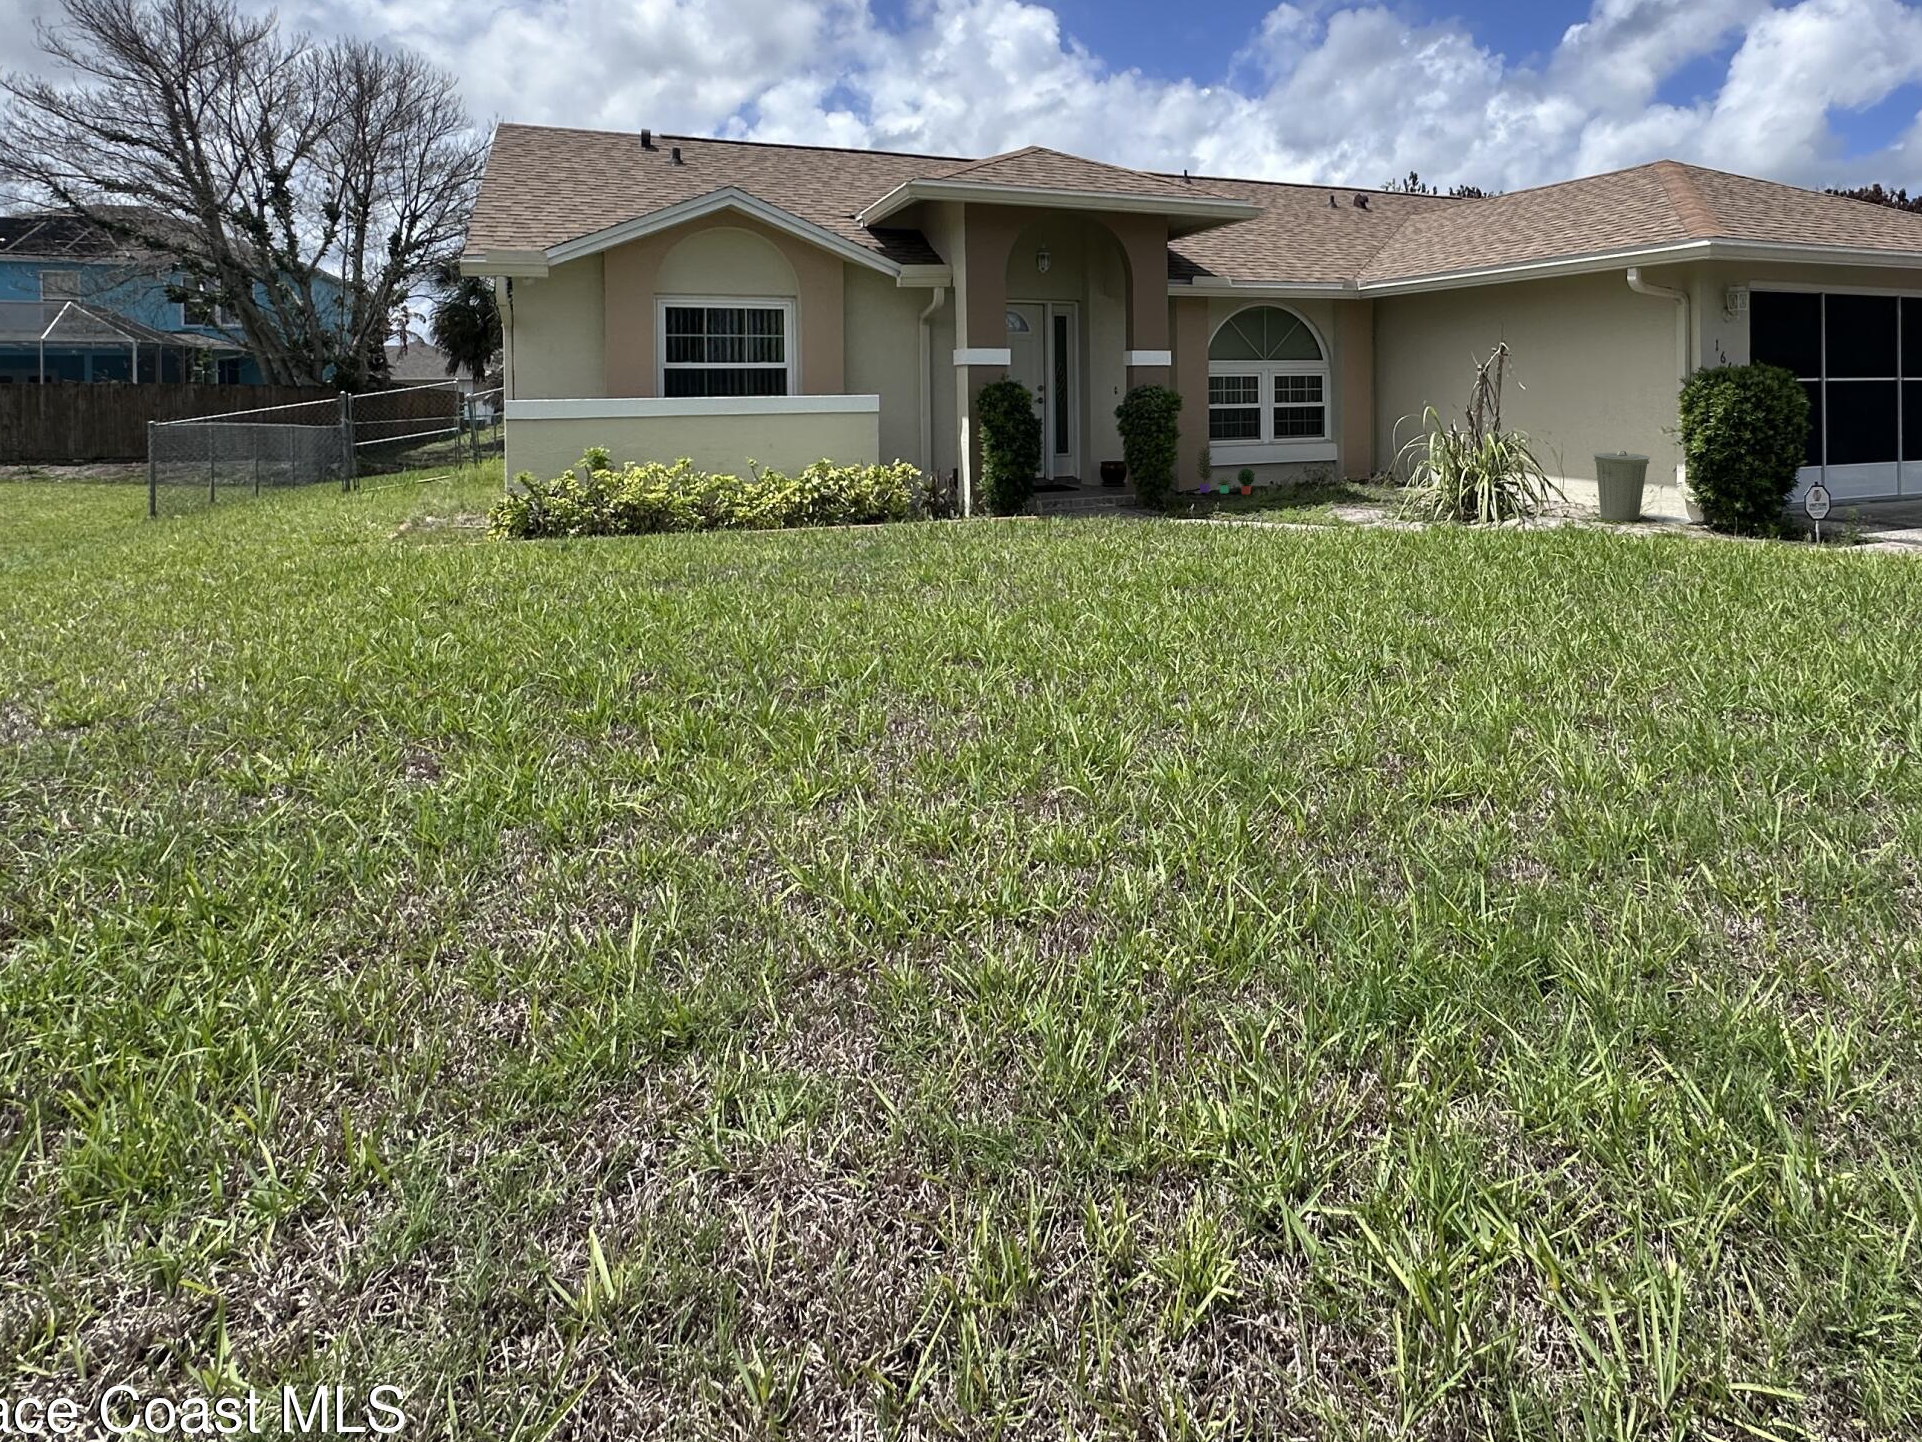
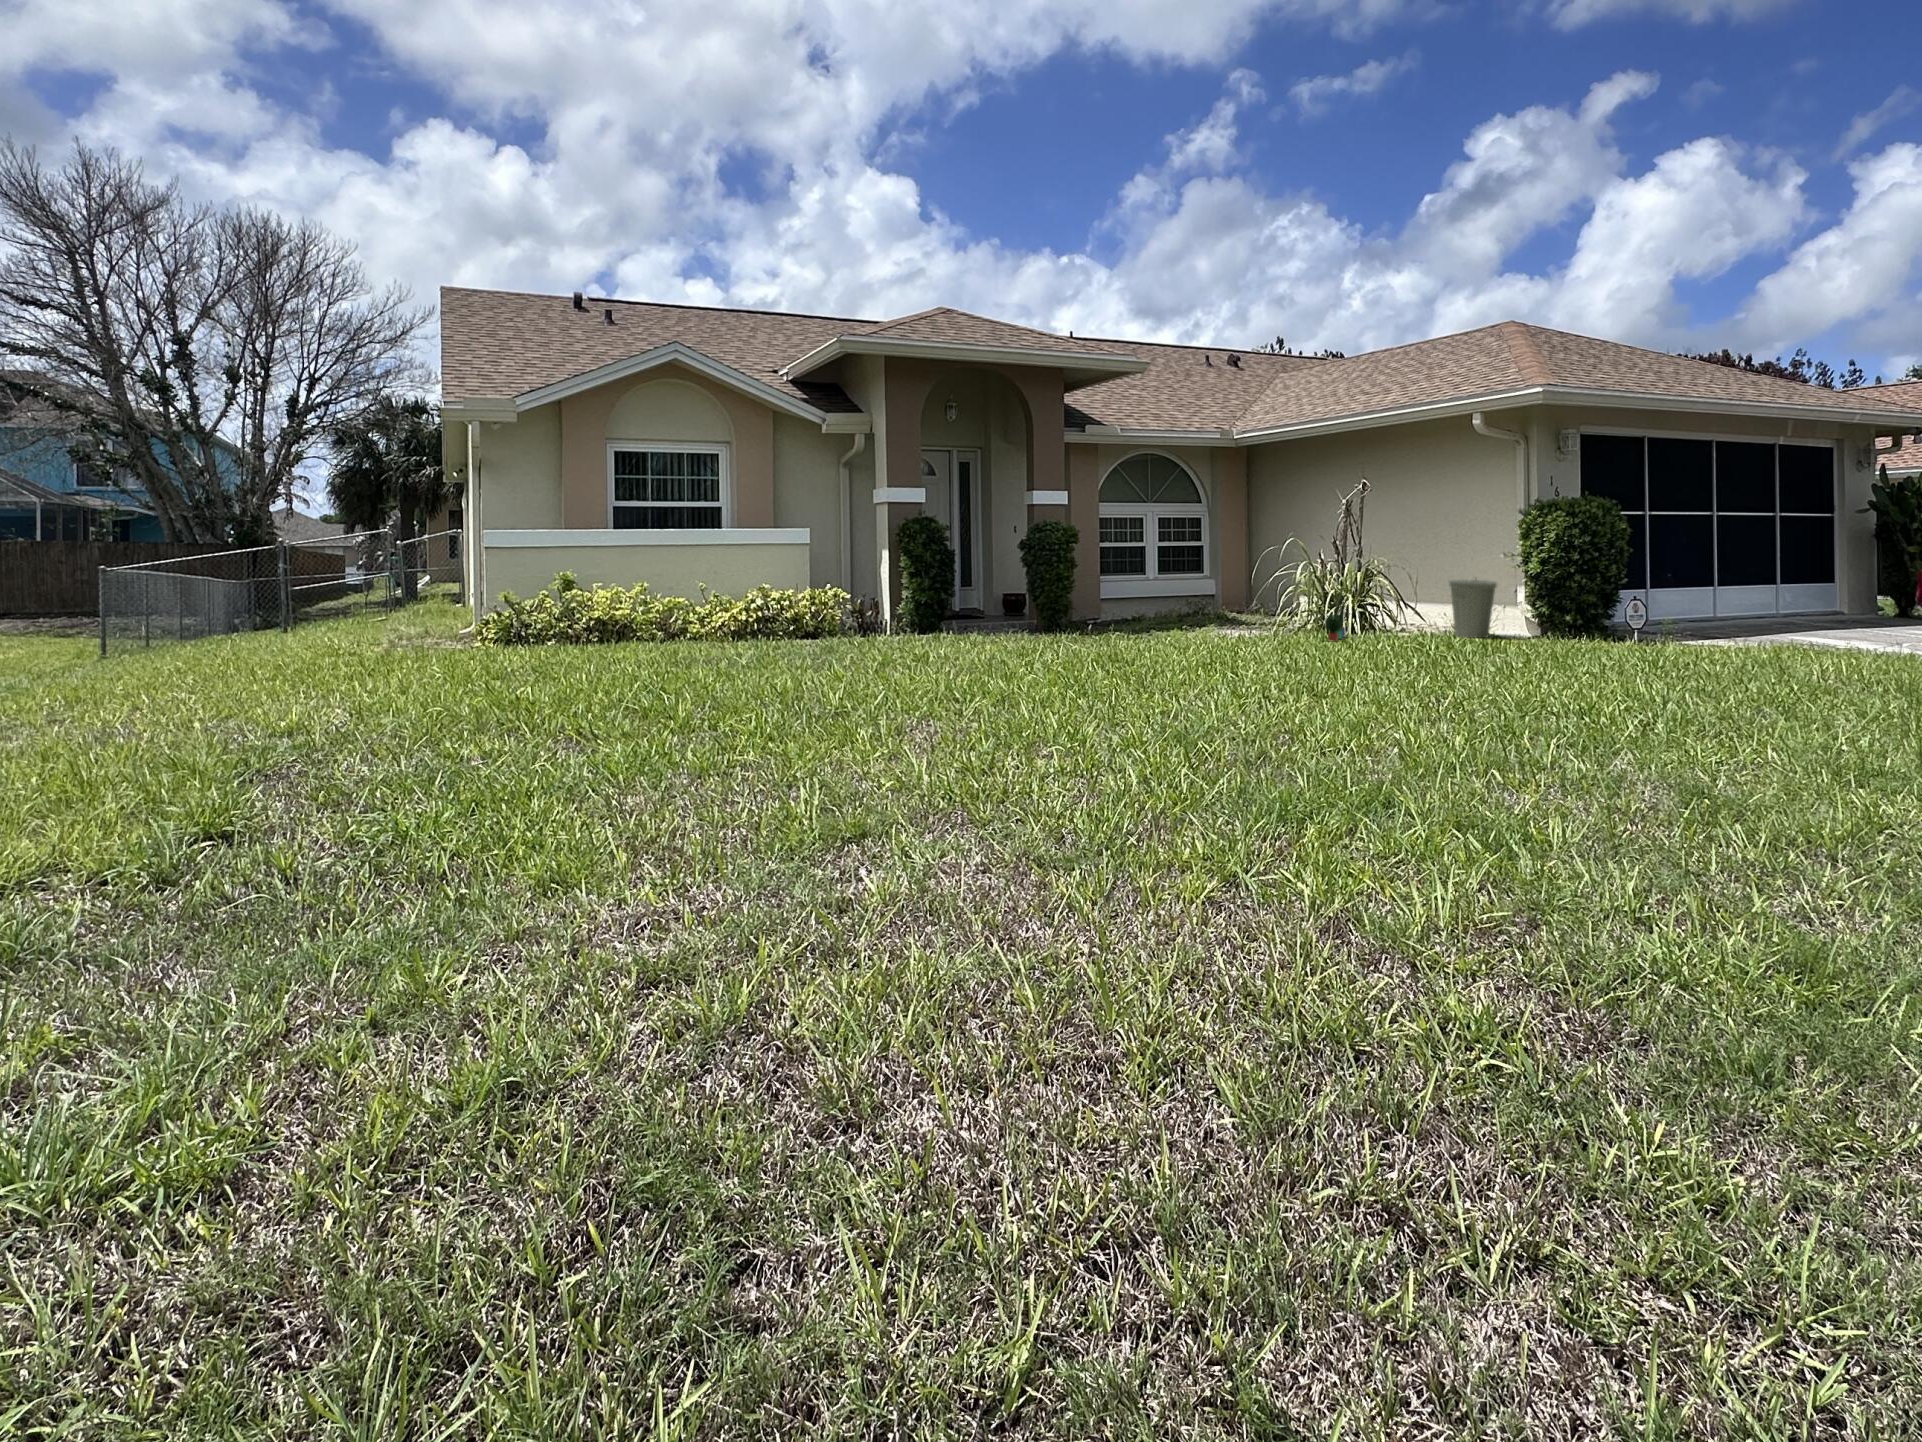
potted plant: present [1197,446,1255,494] -> present [1324,590,1350,642]

